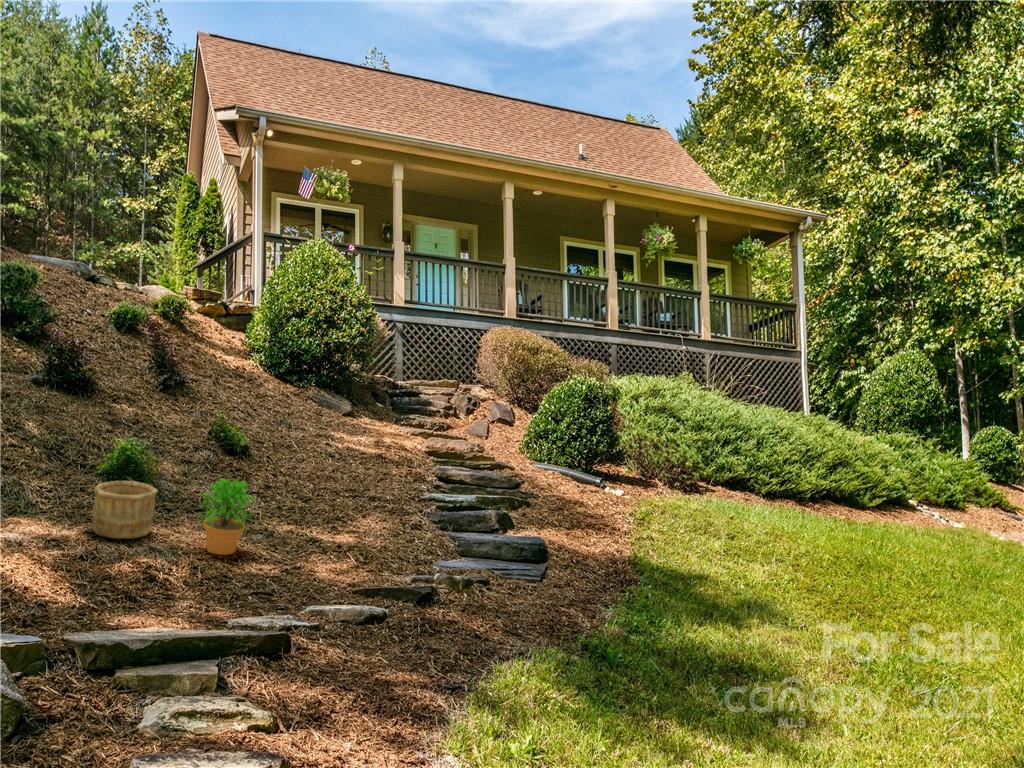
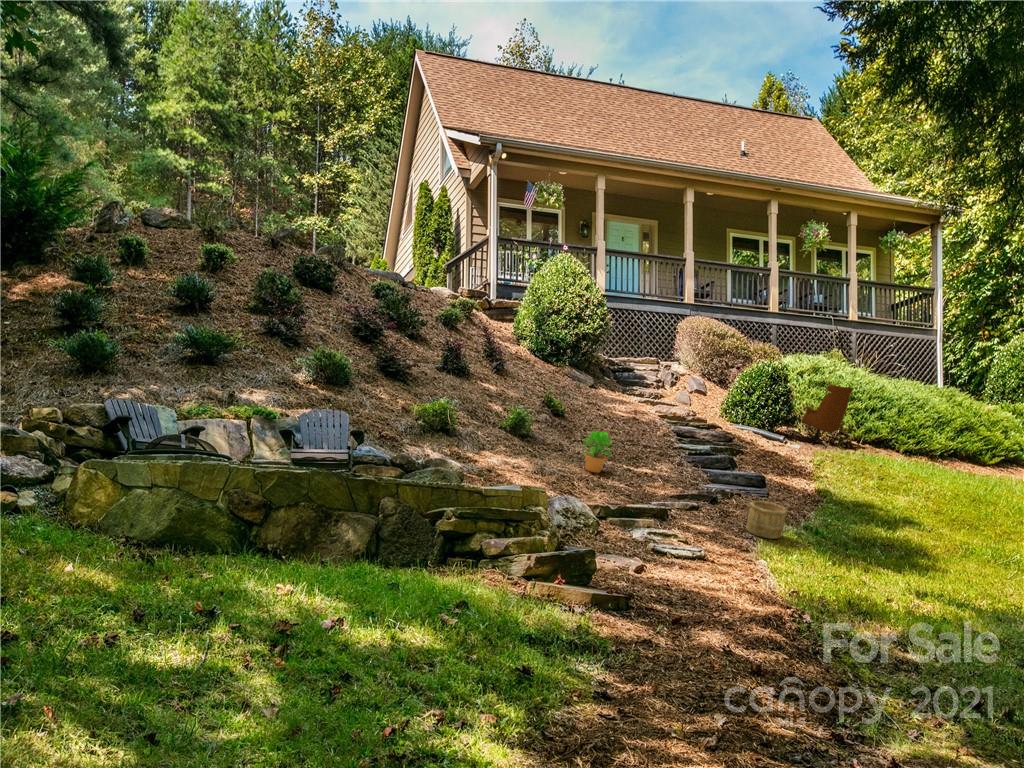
lounge chair: none [606,406,694,494] -> present [788,384,853,447]
wooden bucket: present [92,481,158,539] -> present [746,501,788,539]

